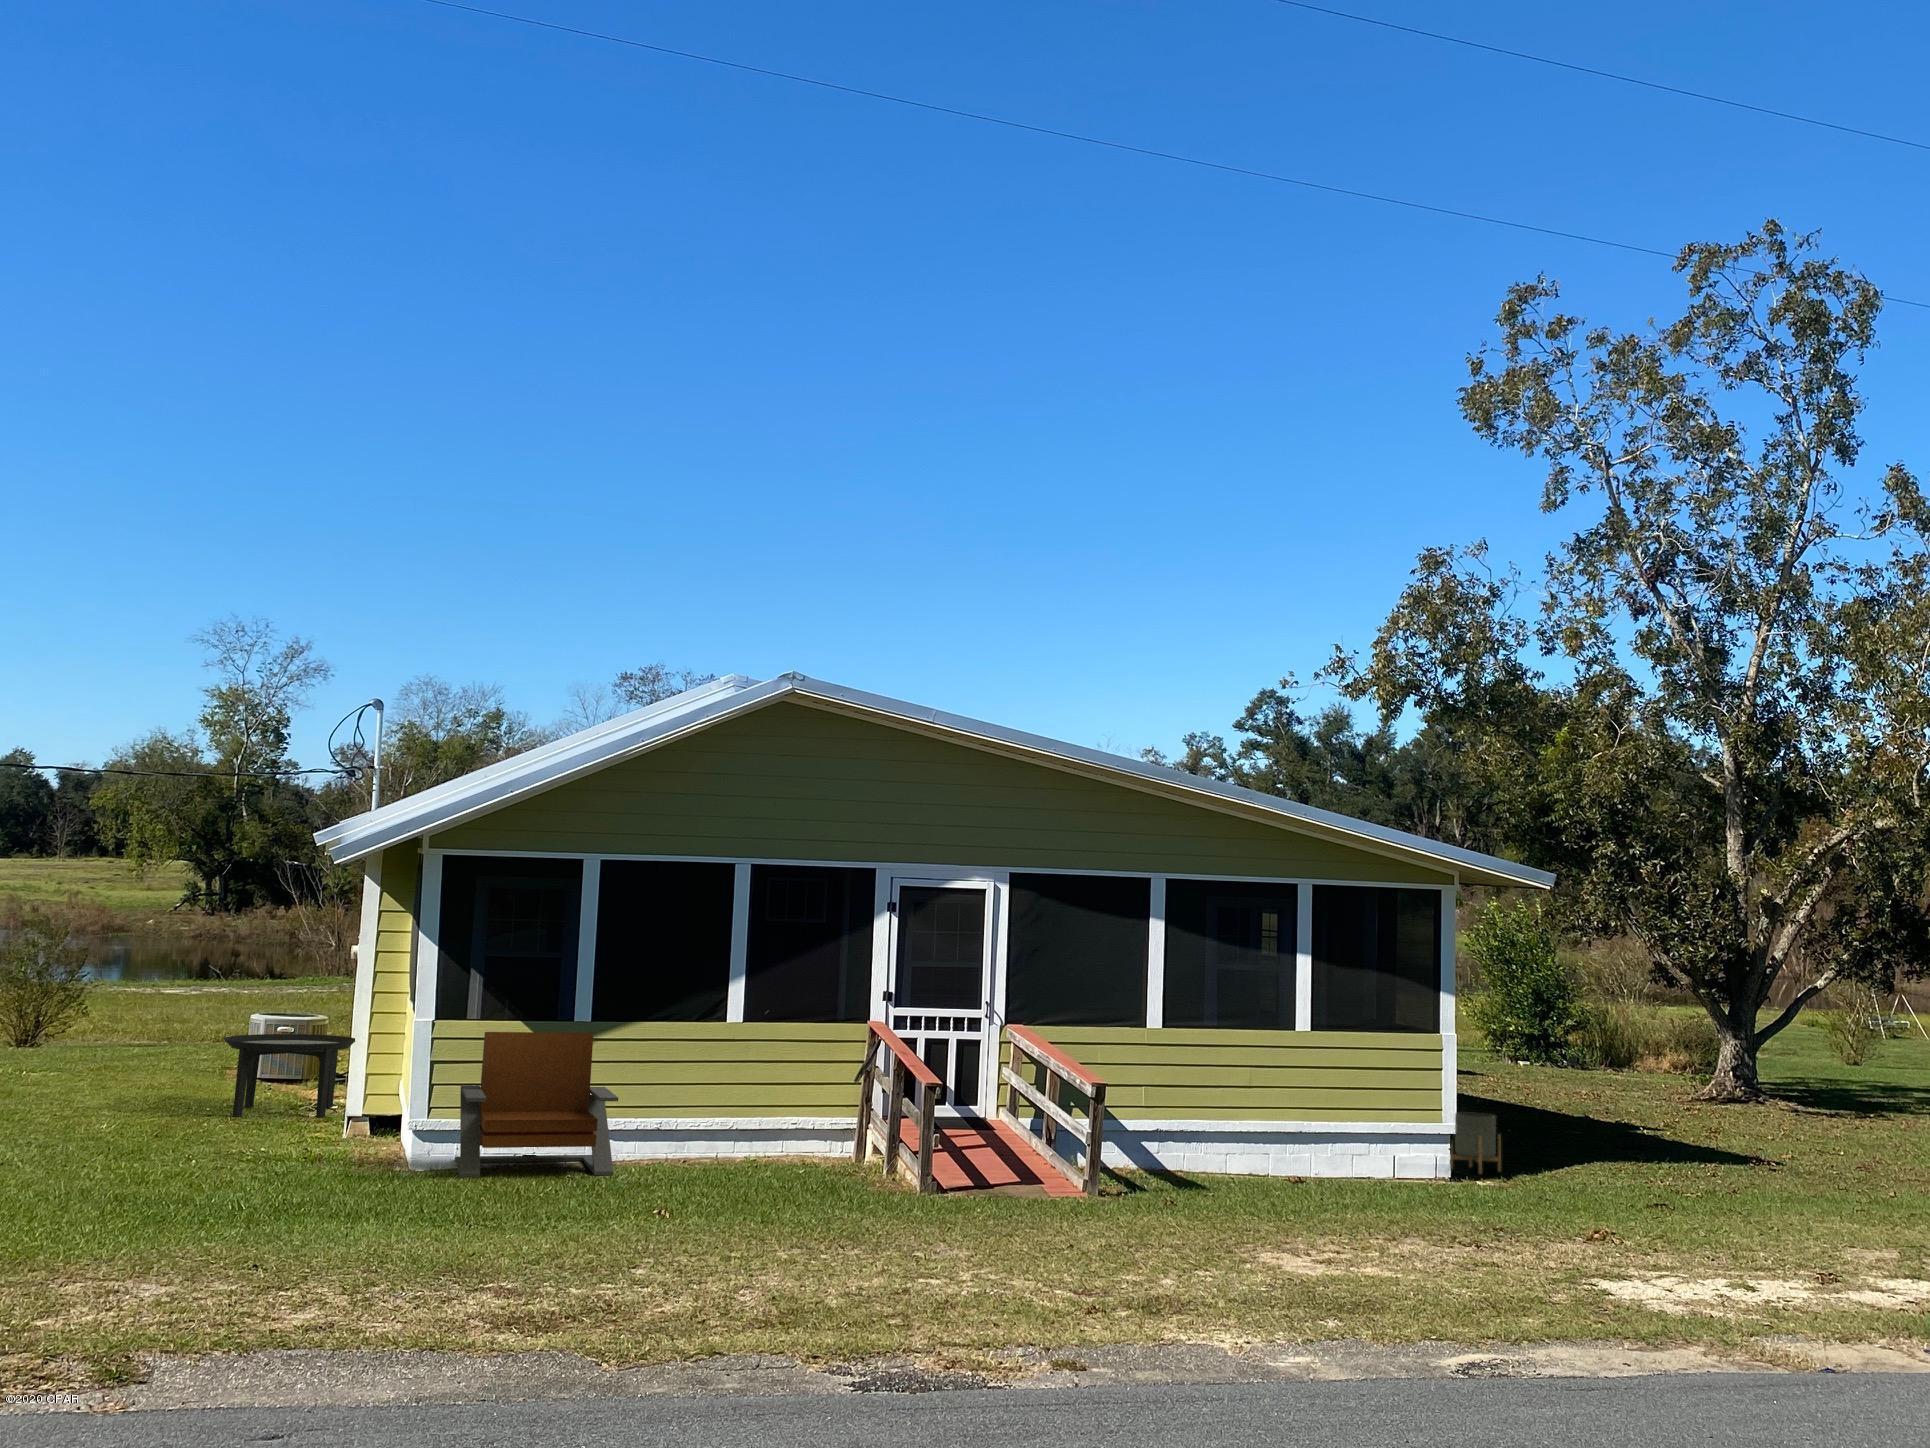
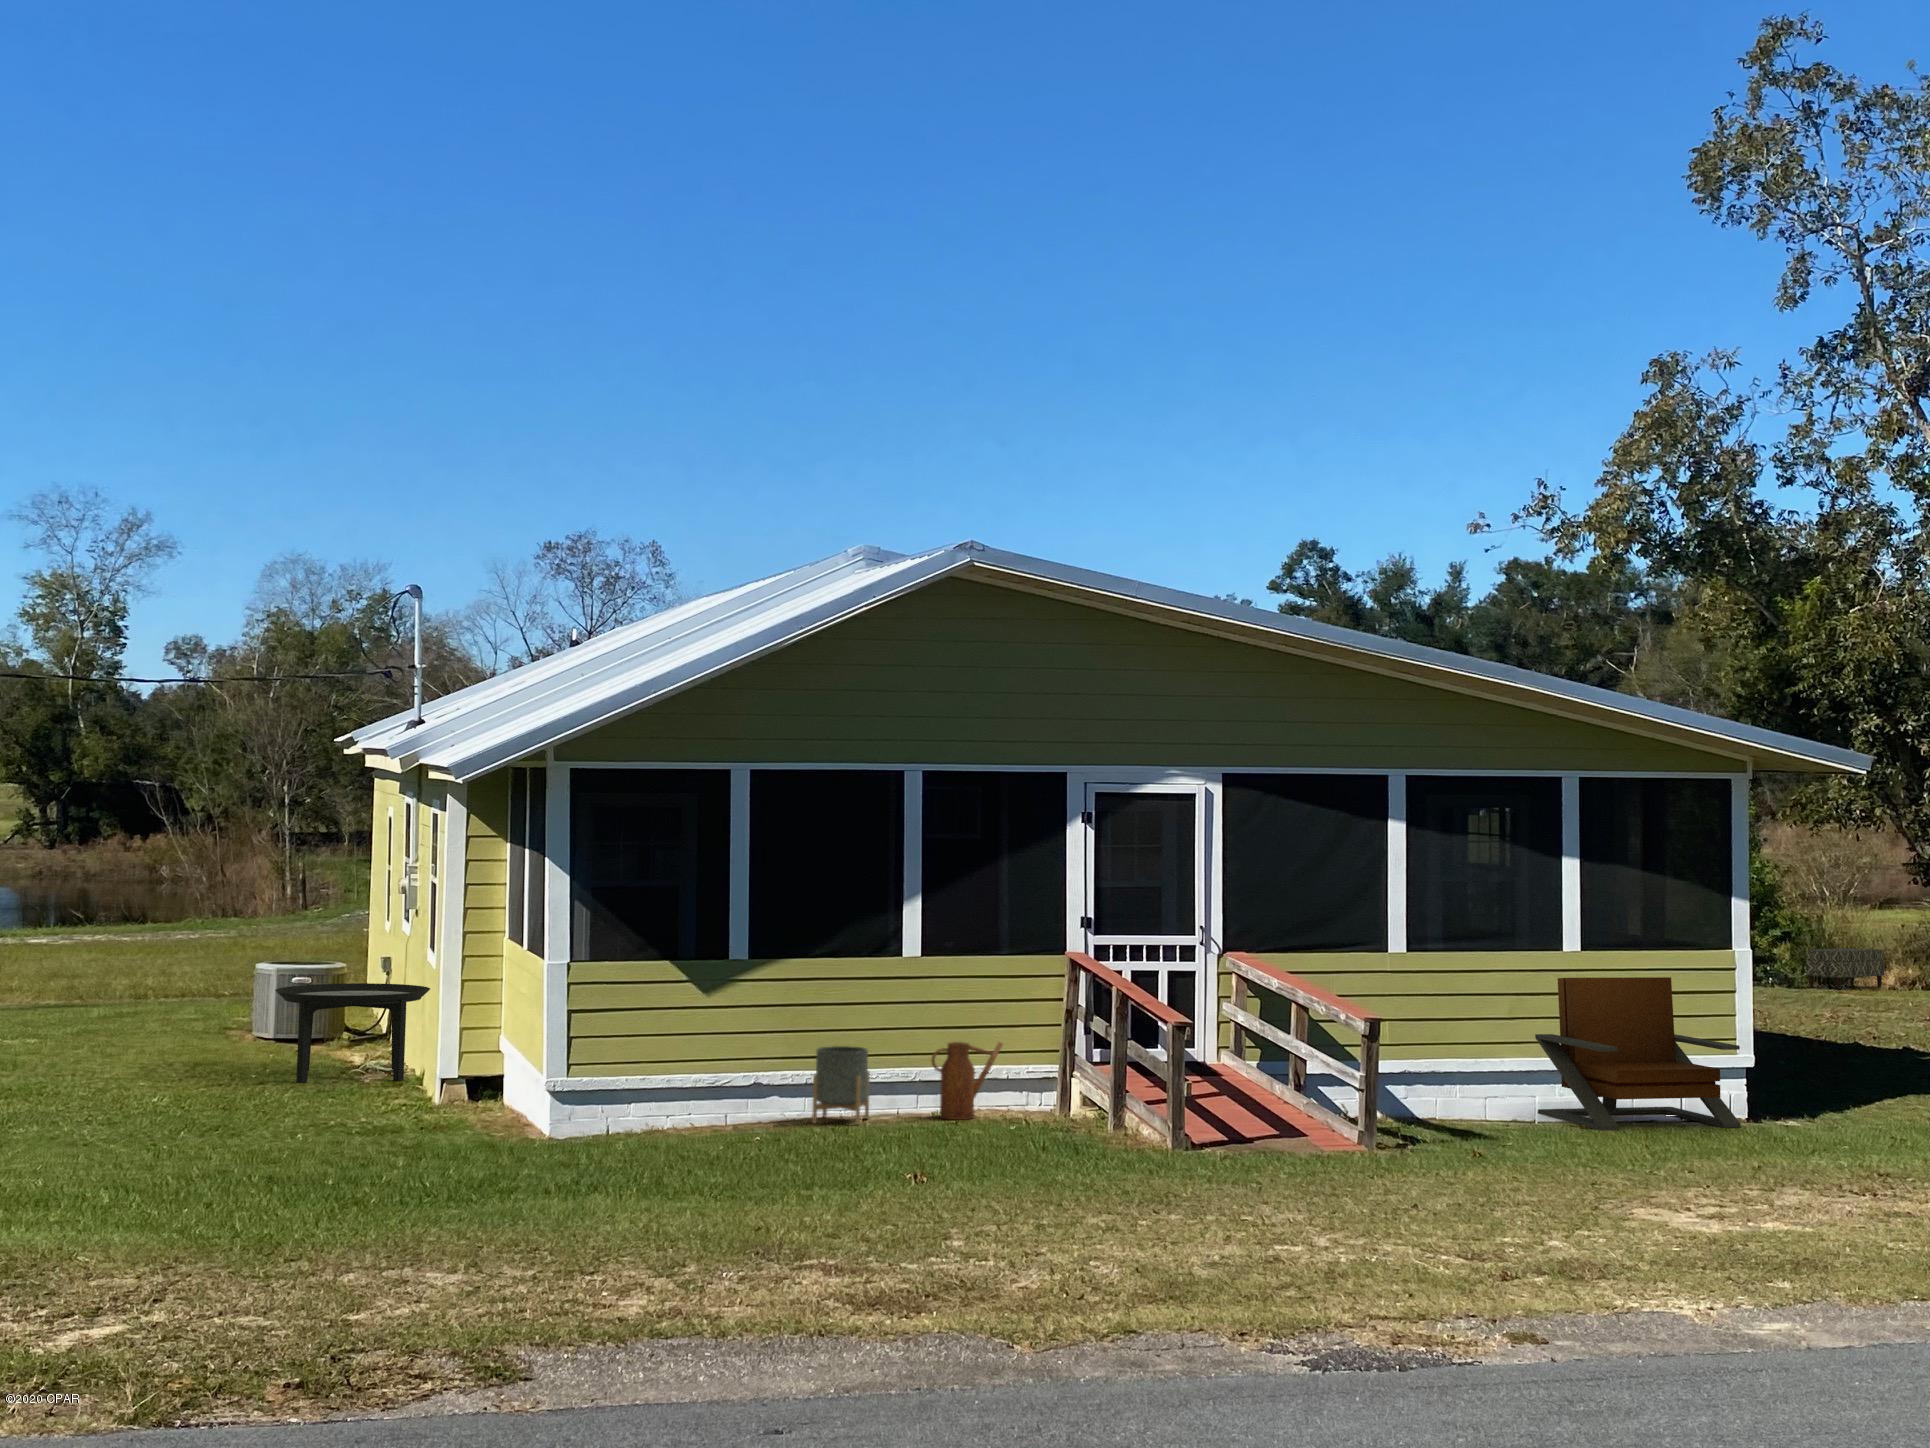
lounge chair: present [455,1032,618,1178] -> present [1535,977,1741,1130]
bench: none [1595,1036,1662,1071] -> present [1806,948,1885,990]
watering can: none [743,1096,806,1162] -> present [931,1042,1003,1120]
planter: present [1450,1112,1501,1174] -> present [812,1046,870,1125]

